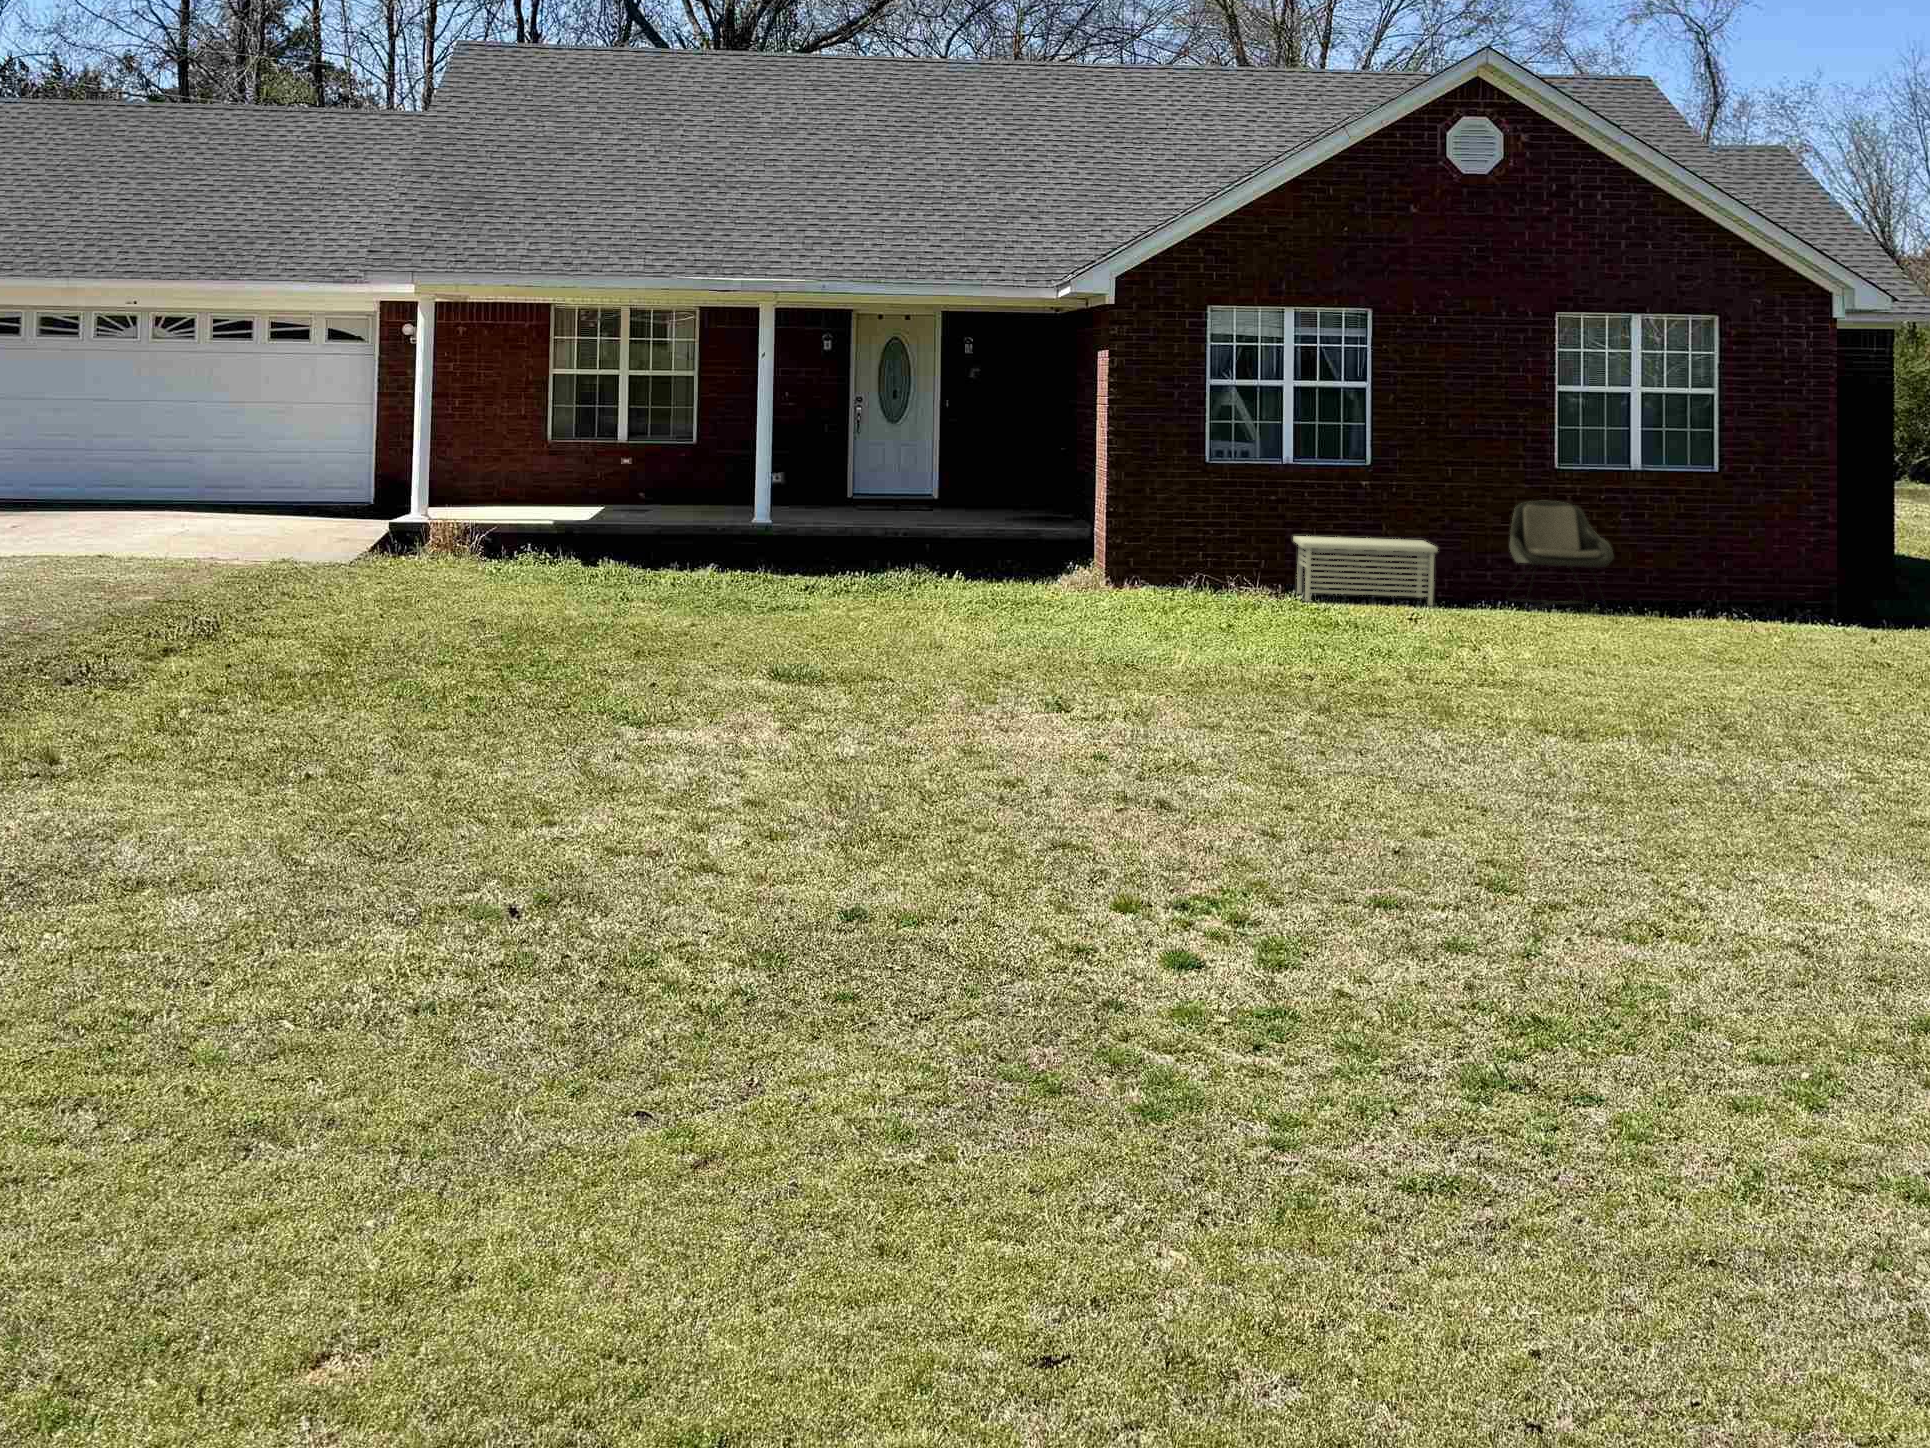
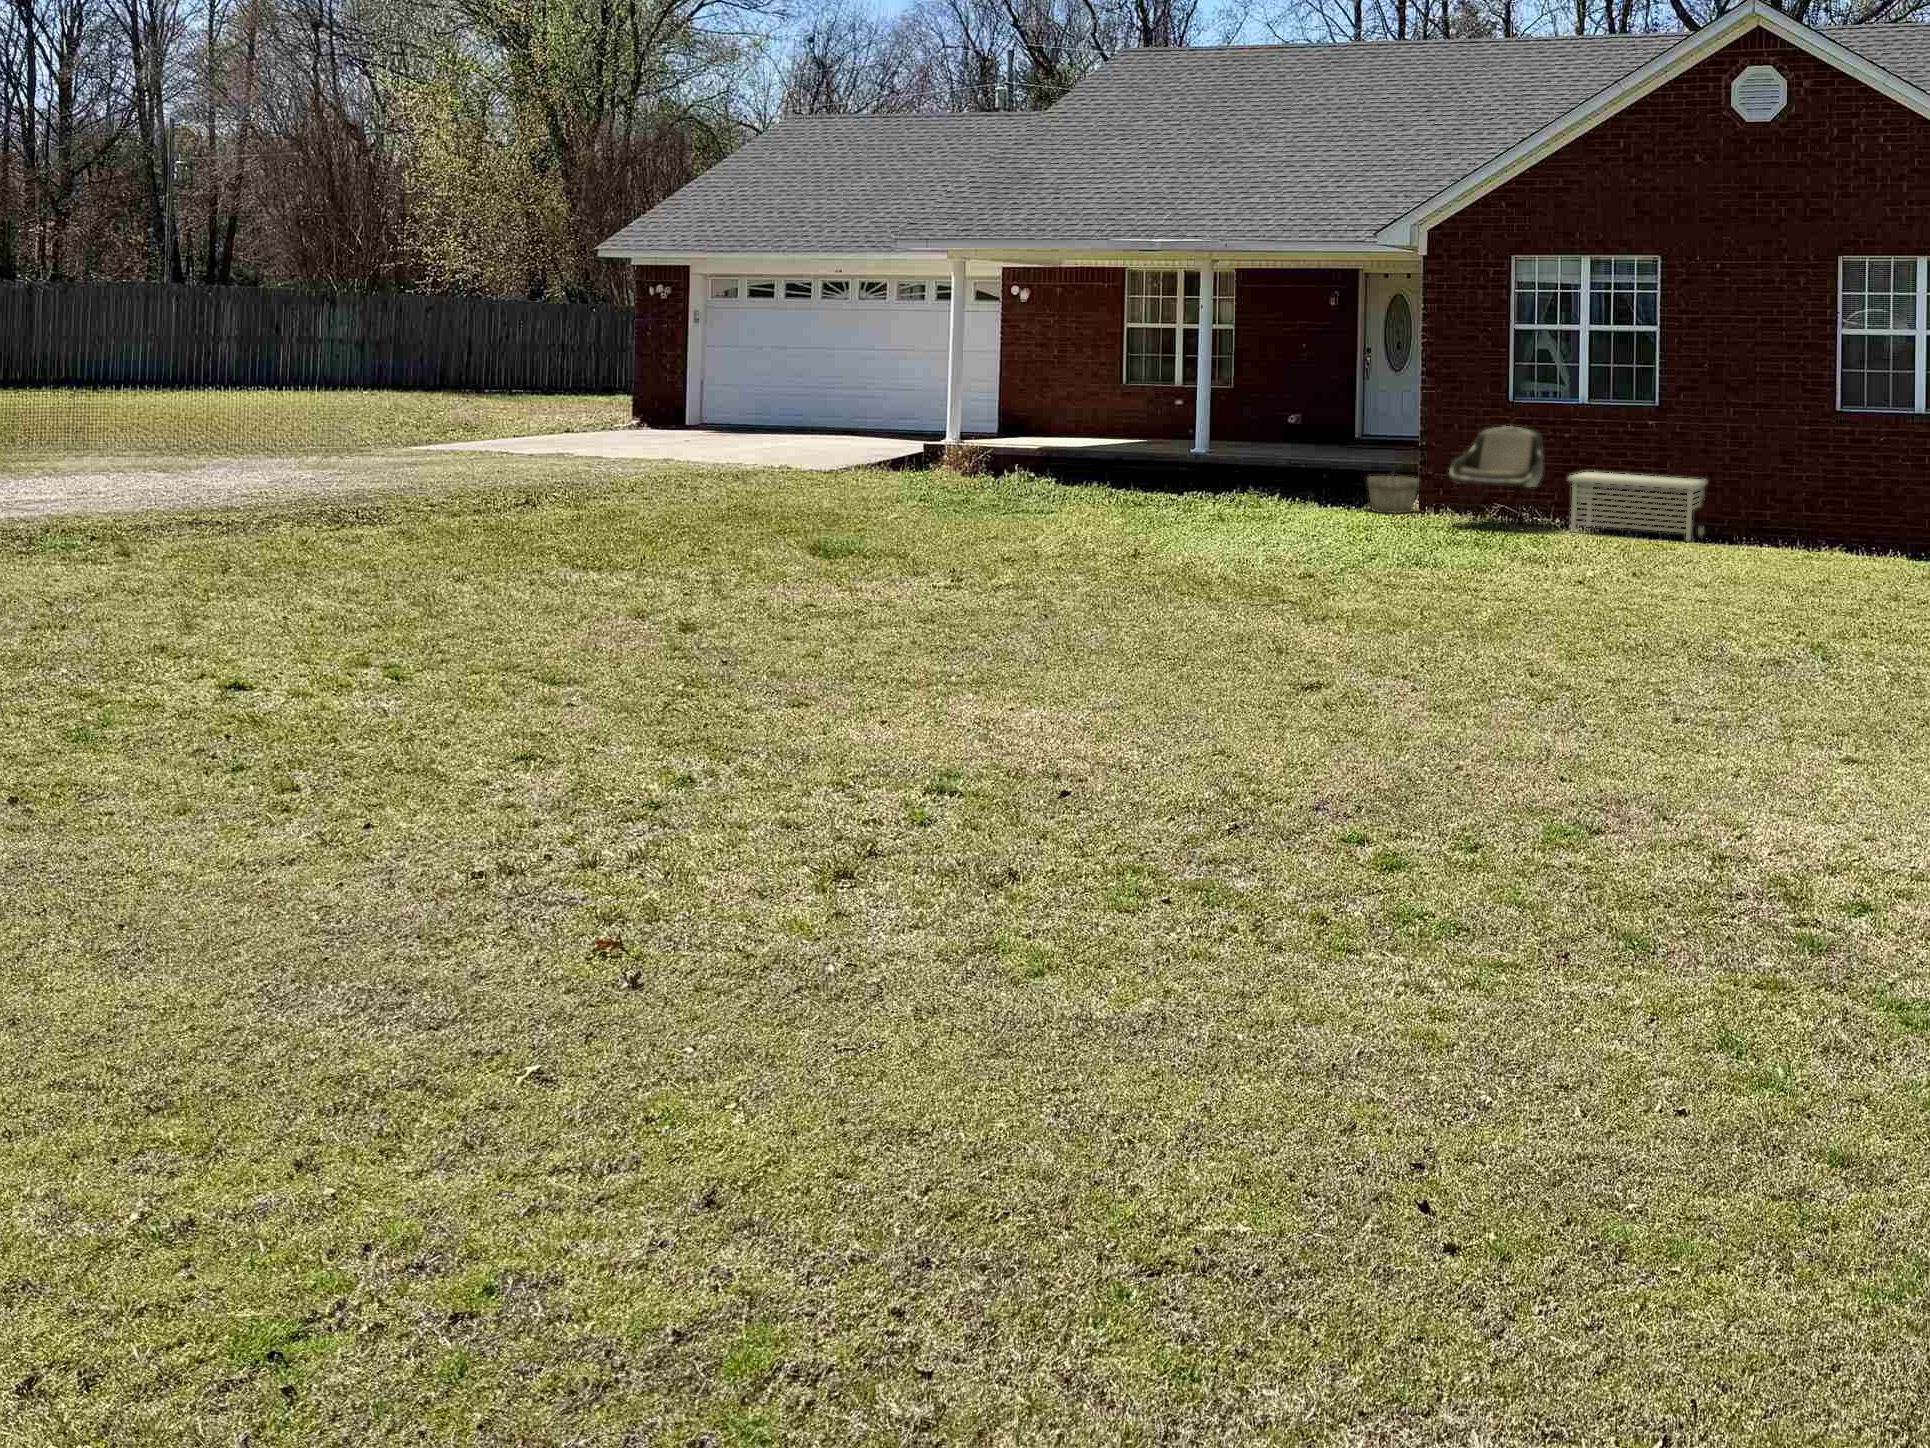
lounge chair: present [1507,501,1613,613] -> present [1449,426,1543,530]
wooden bucket: none [1044,536,1104,588] -> present [1367,471,1419,513]

